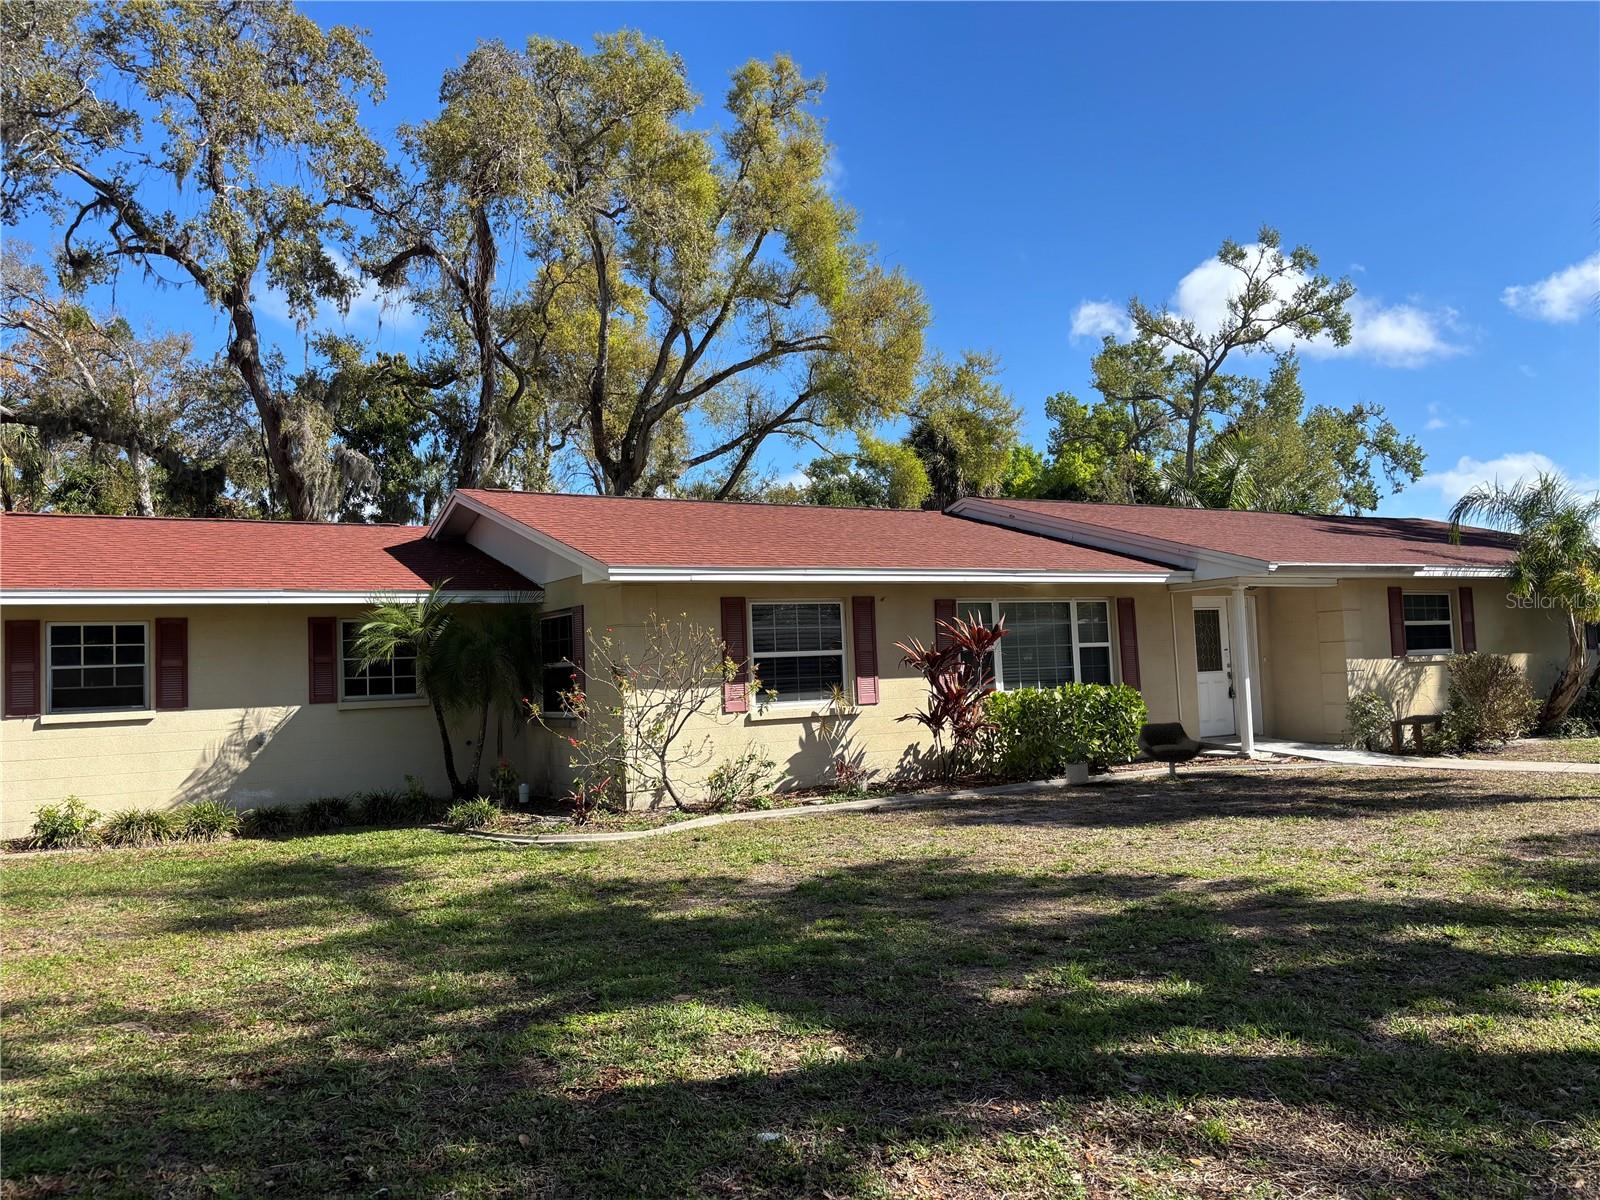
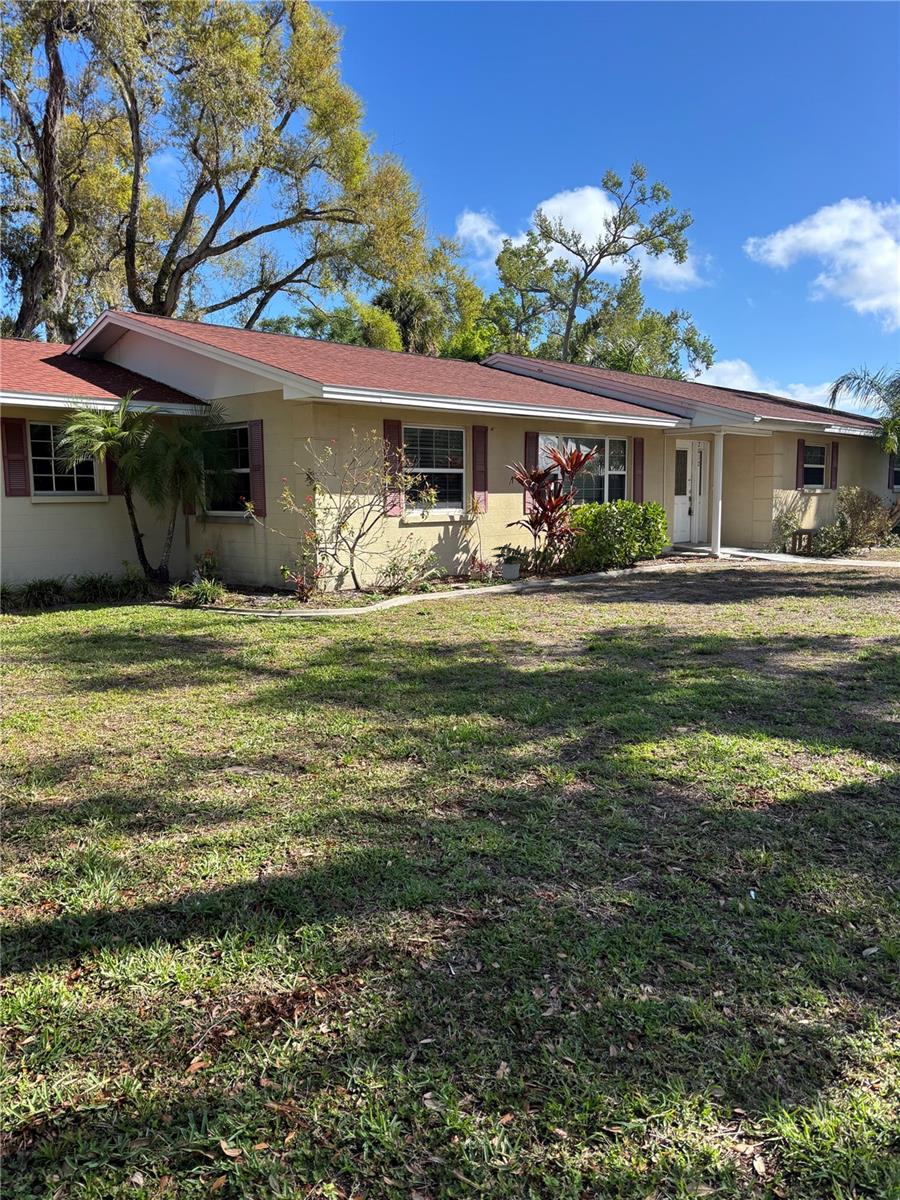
lounge chair: present [1137,722,1204,779] -> none [653,530,703,570]
potted plant: present [1050,741,1104,784] -> present [492,547,530,579]

